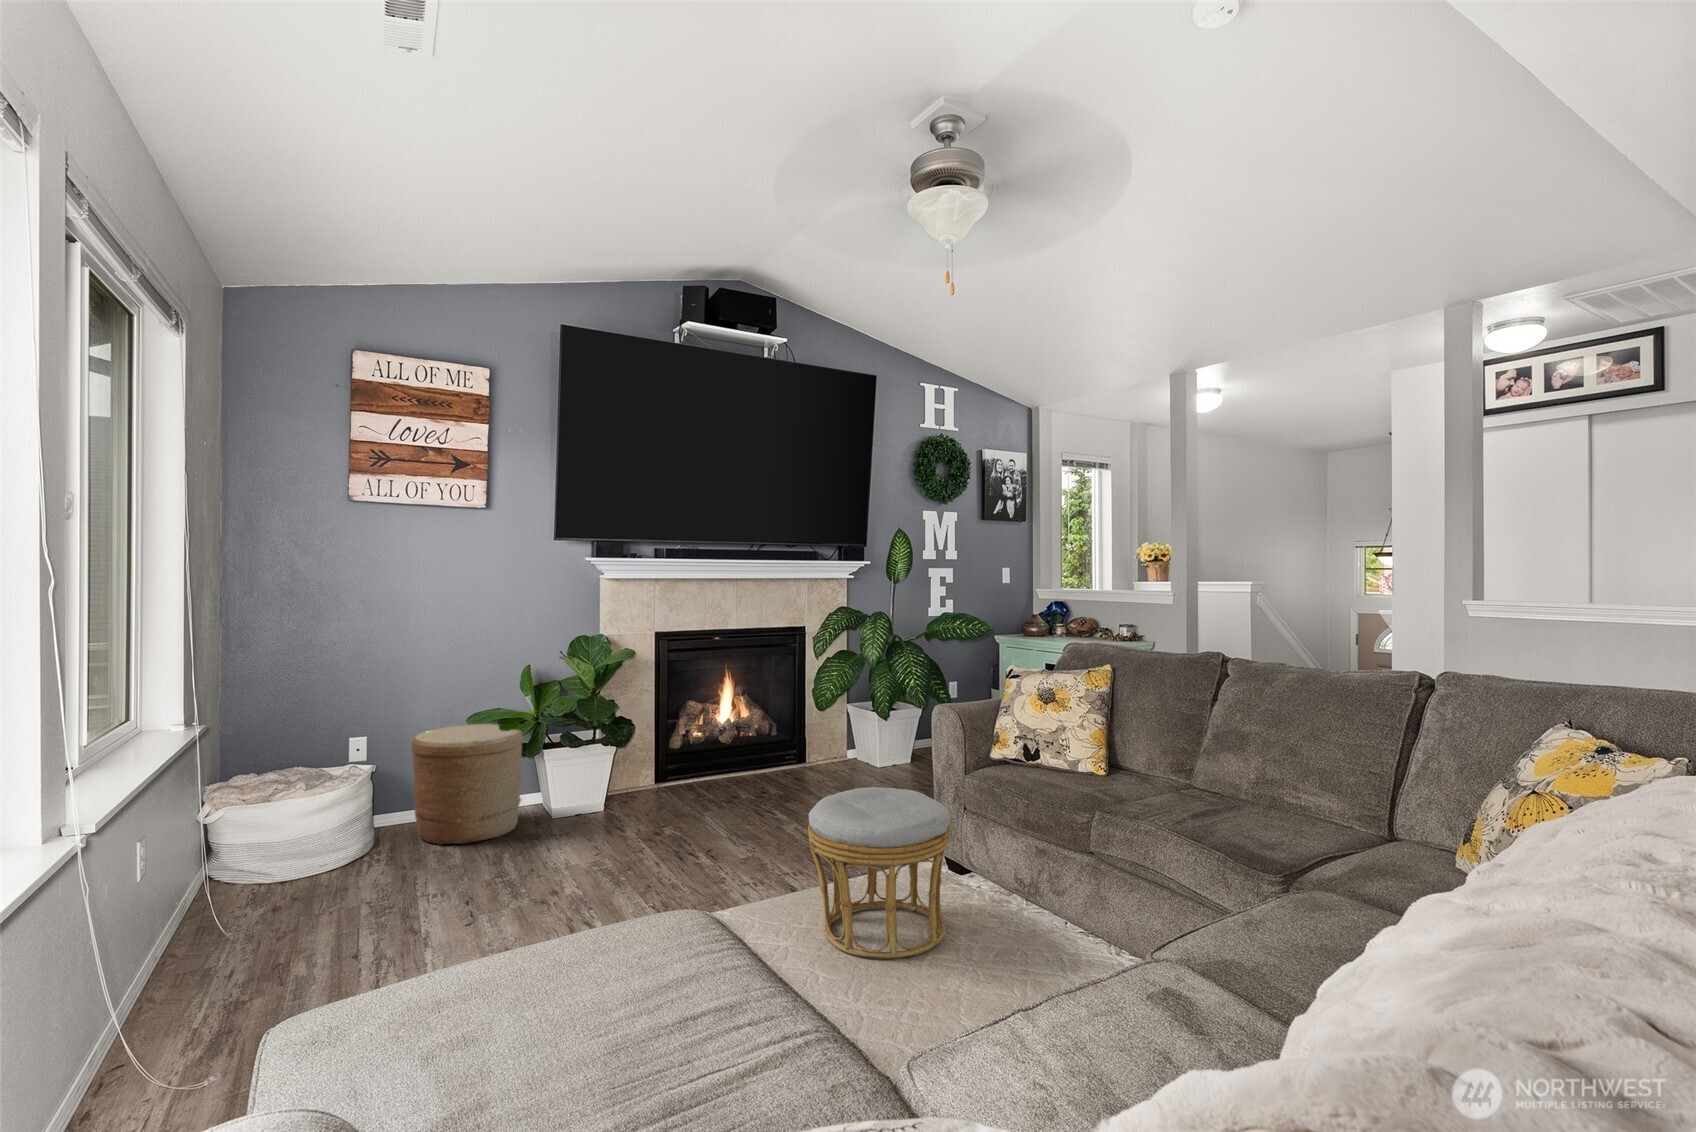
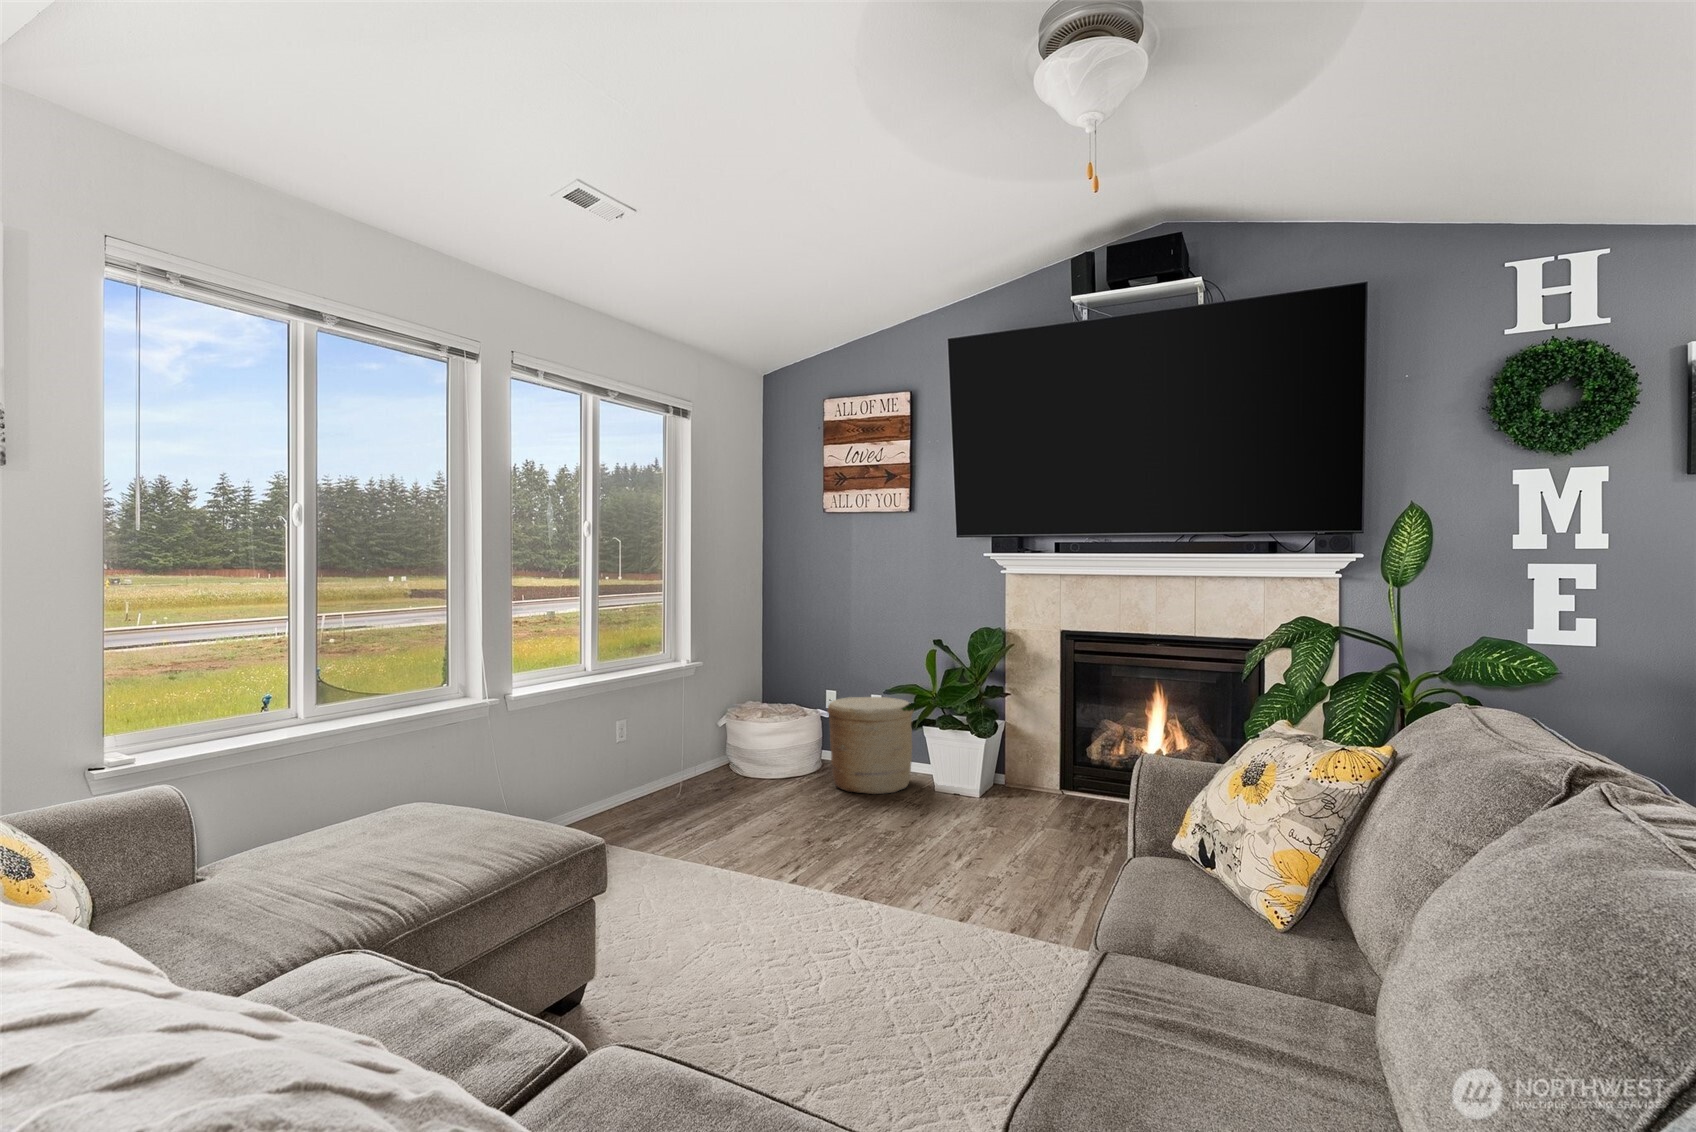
ottoman: present [808,787,951,959] -> none [793,807,948,998]

